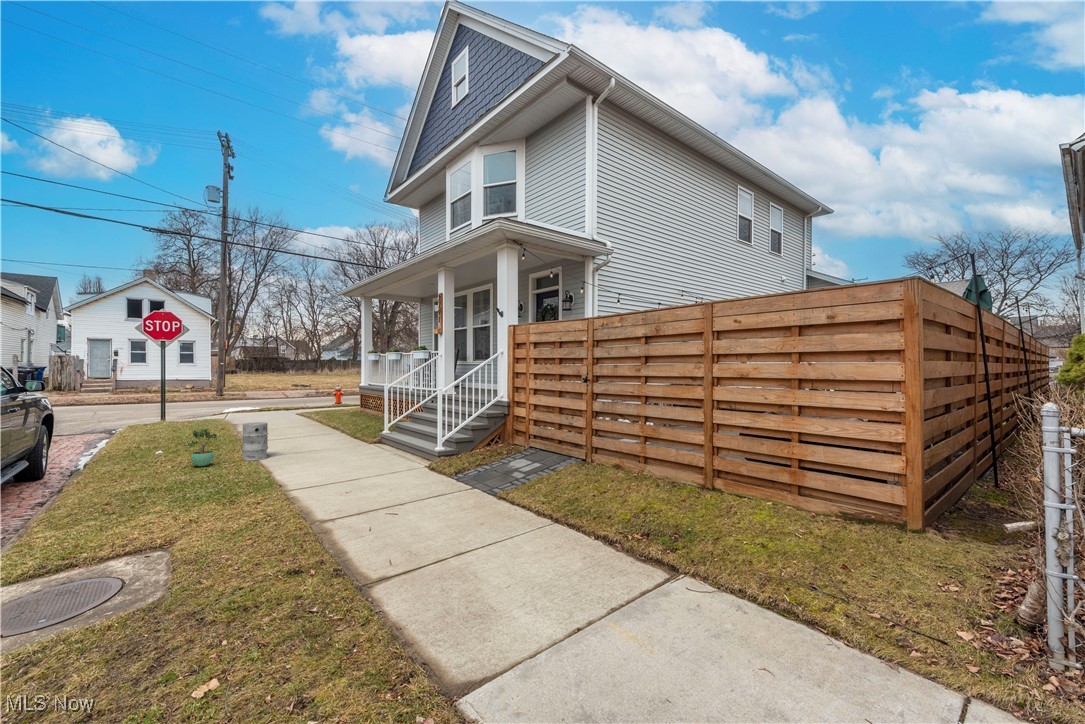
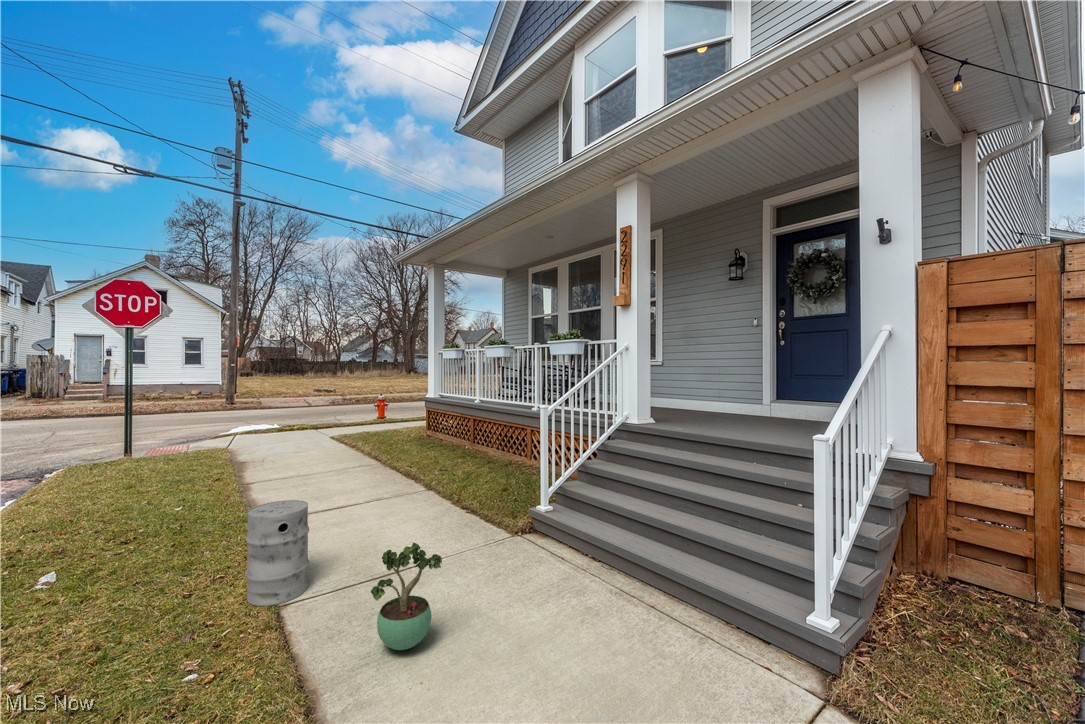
potted plant: present [188,429,217,466] -> present [371,543,442,650]

